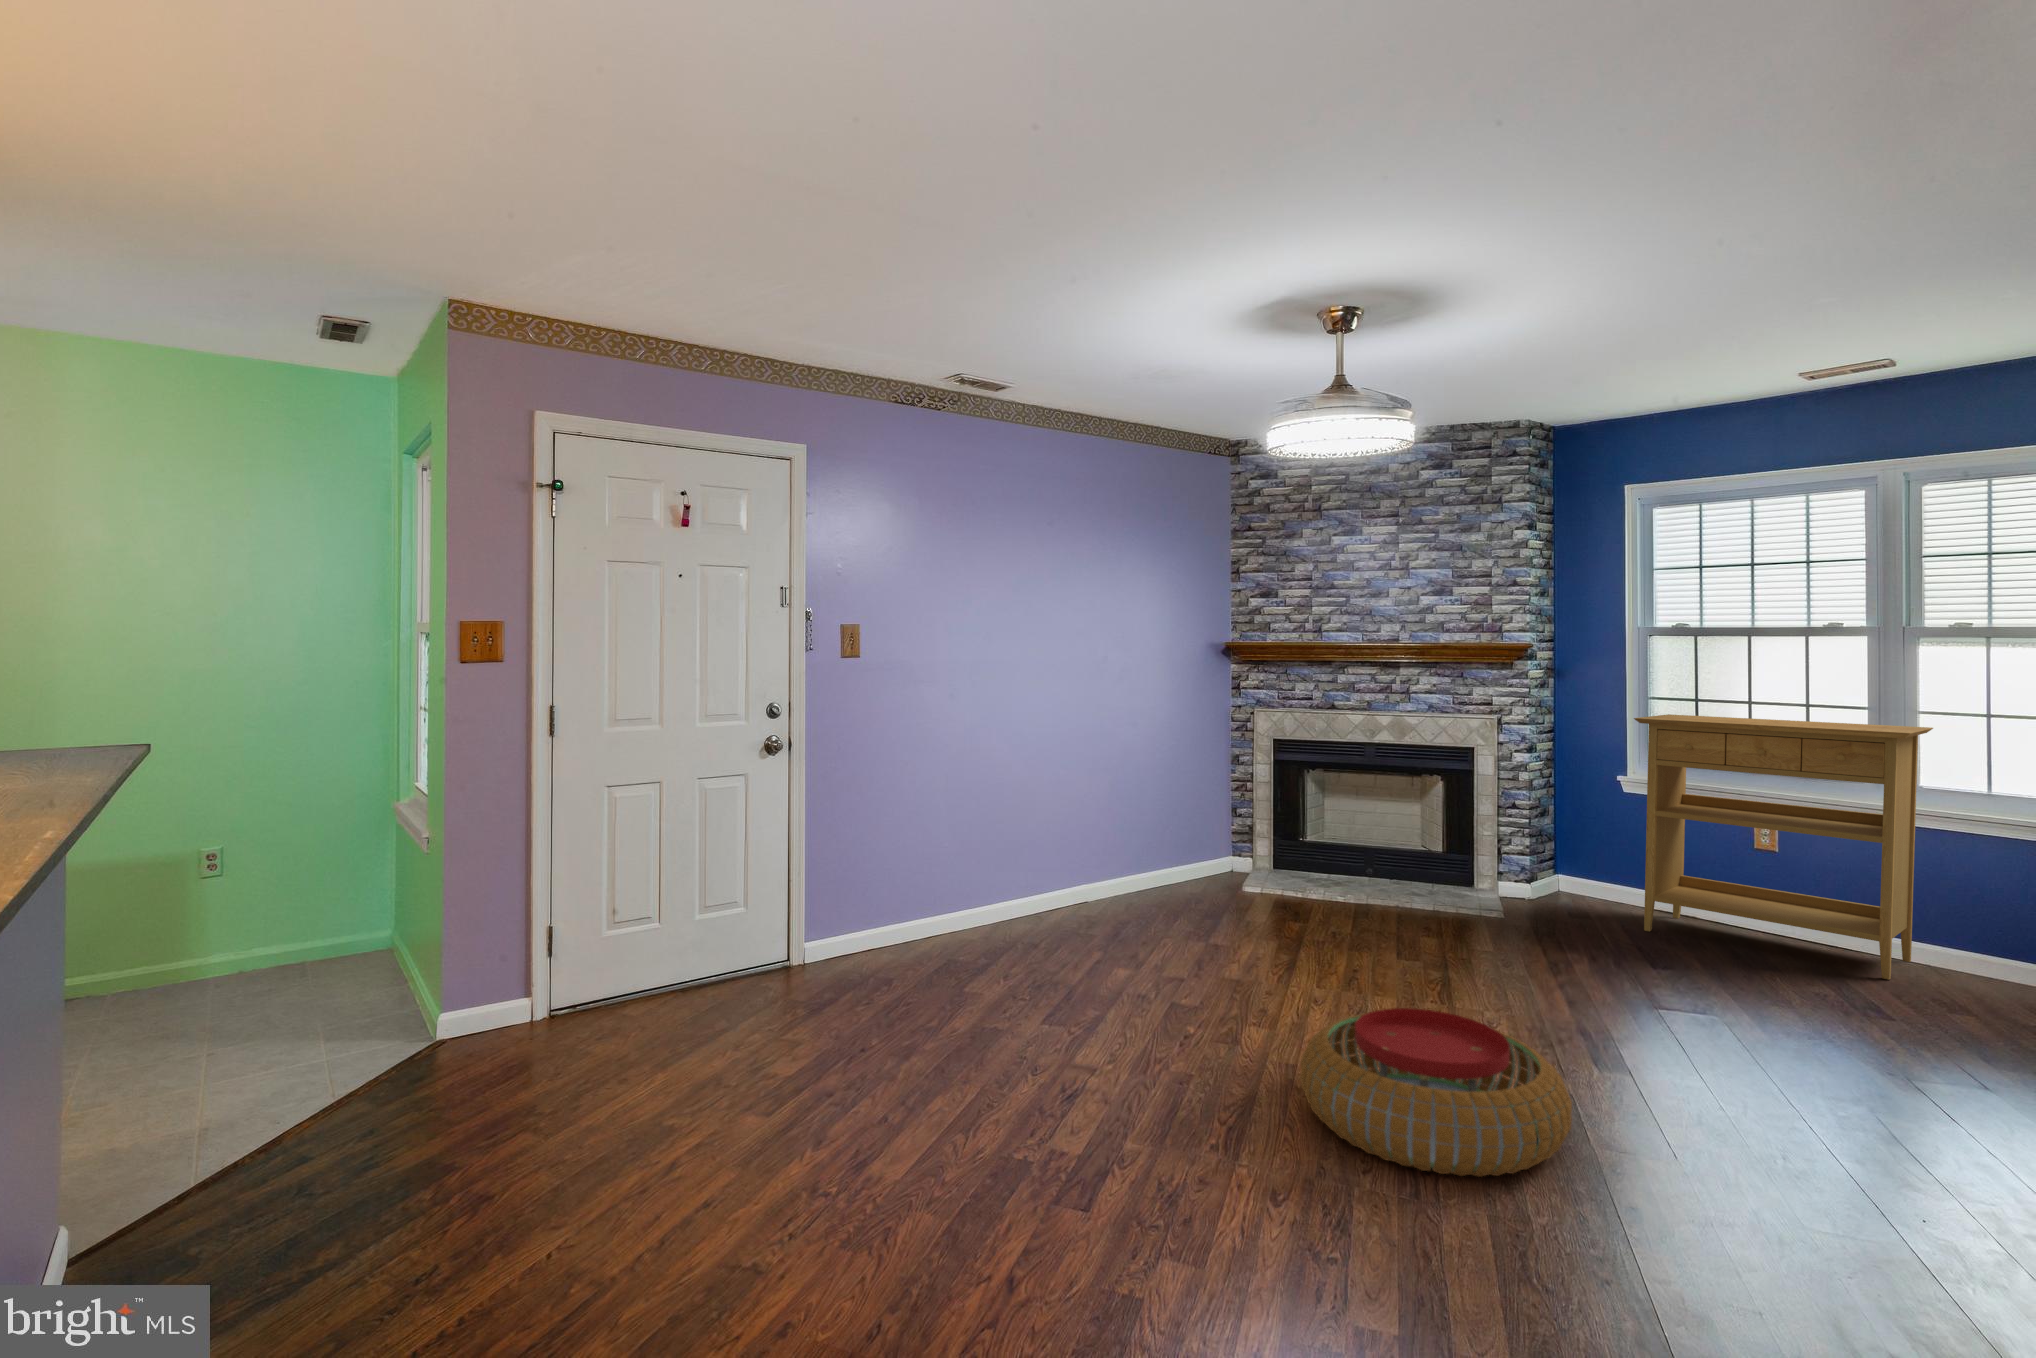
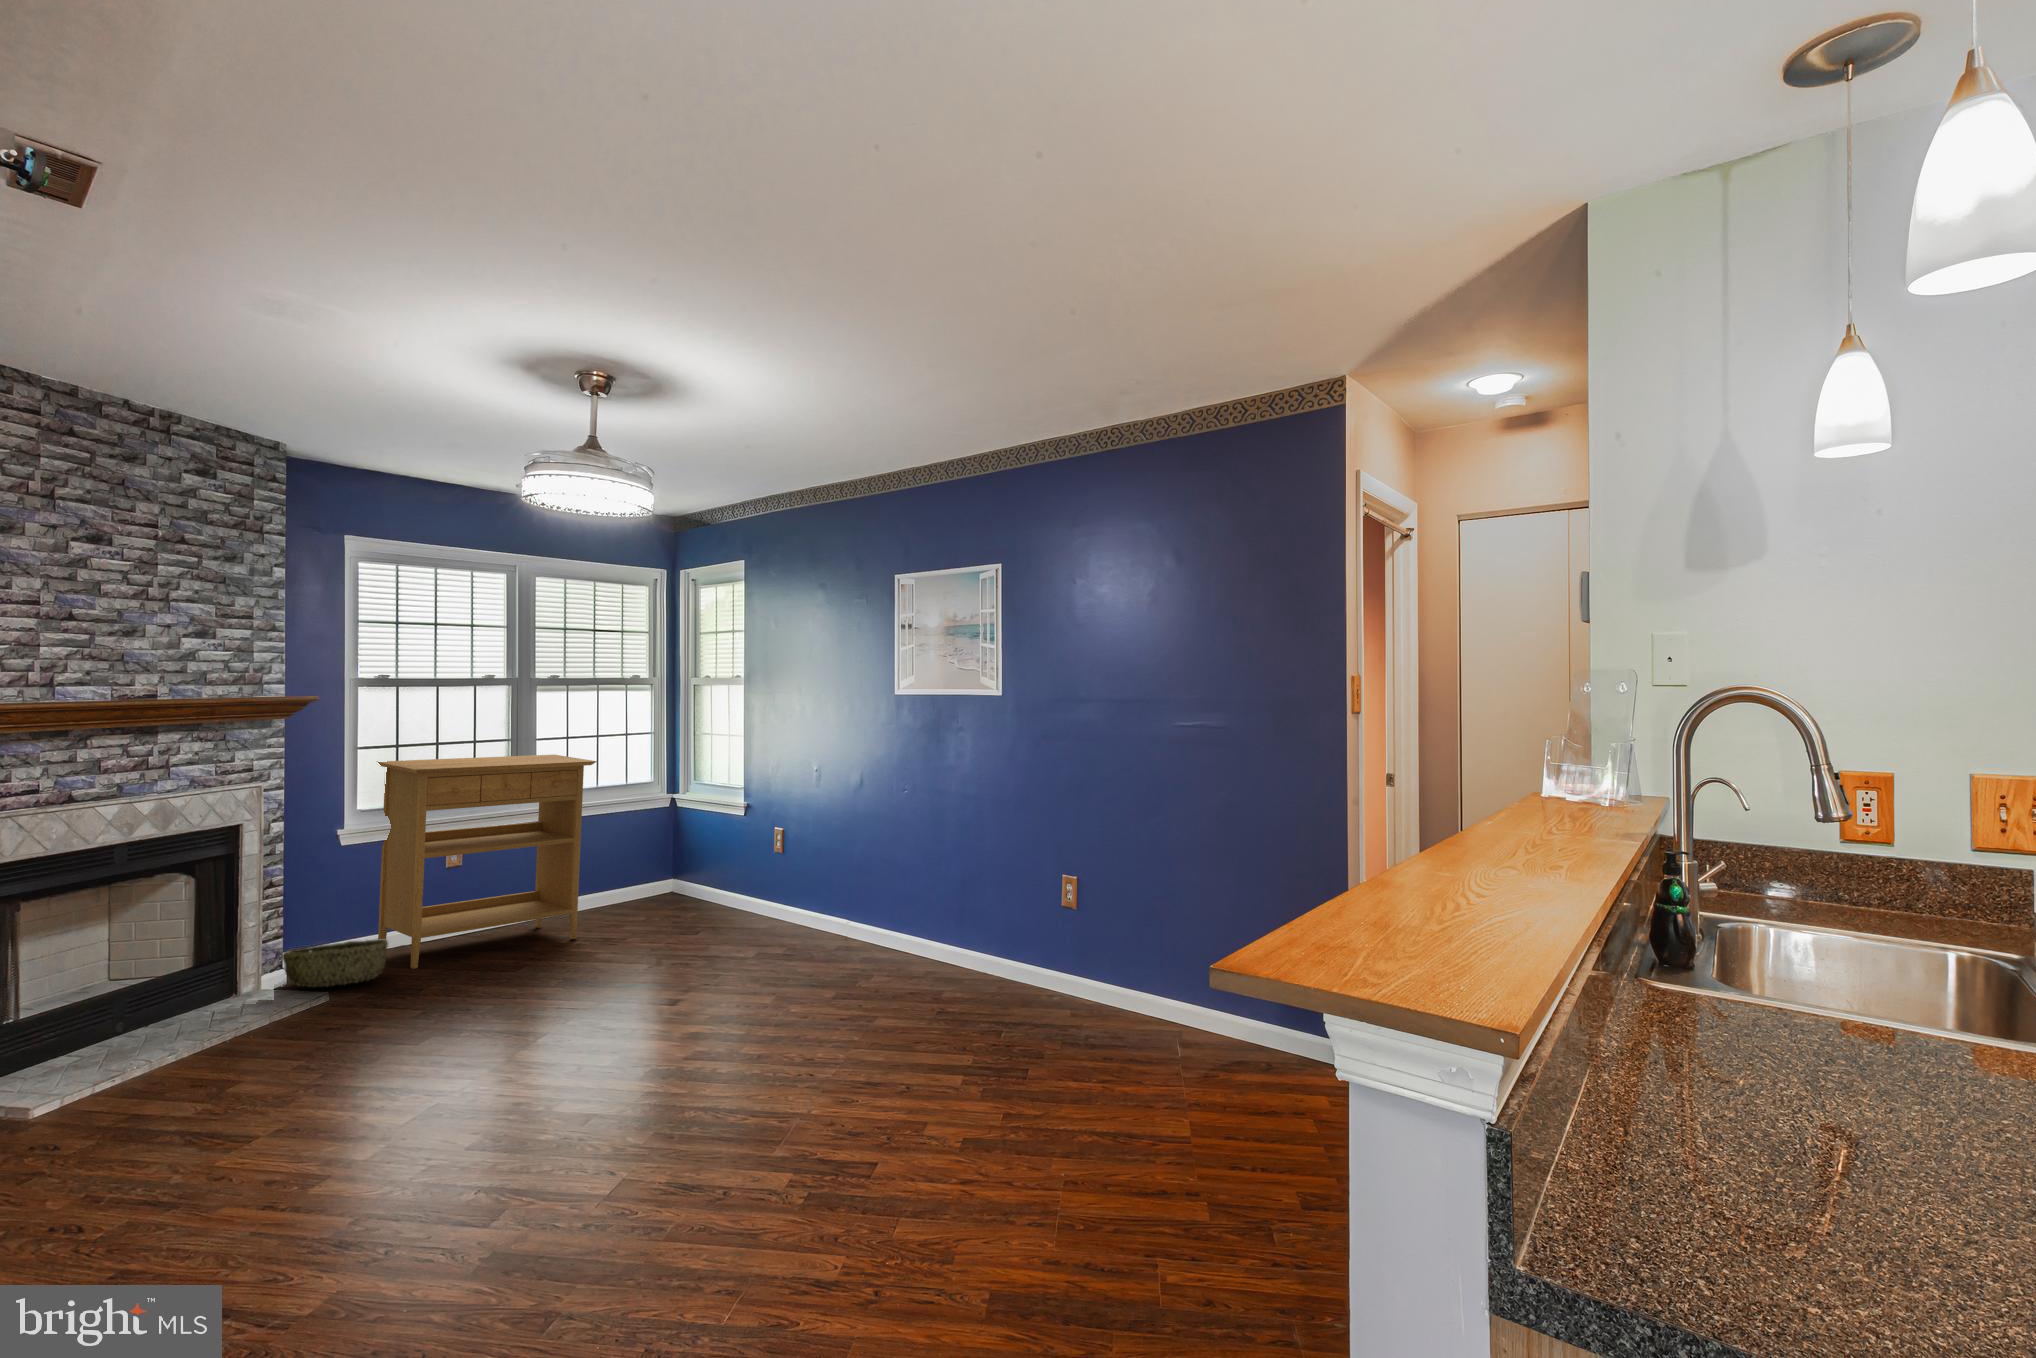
woven basket: none [1512,869,1613,920] -> present [282,939,388,988]
pouf: present [1300,1008,1572,1177] -> none [740,1006,926,1118]

